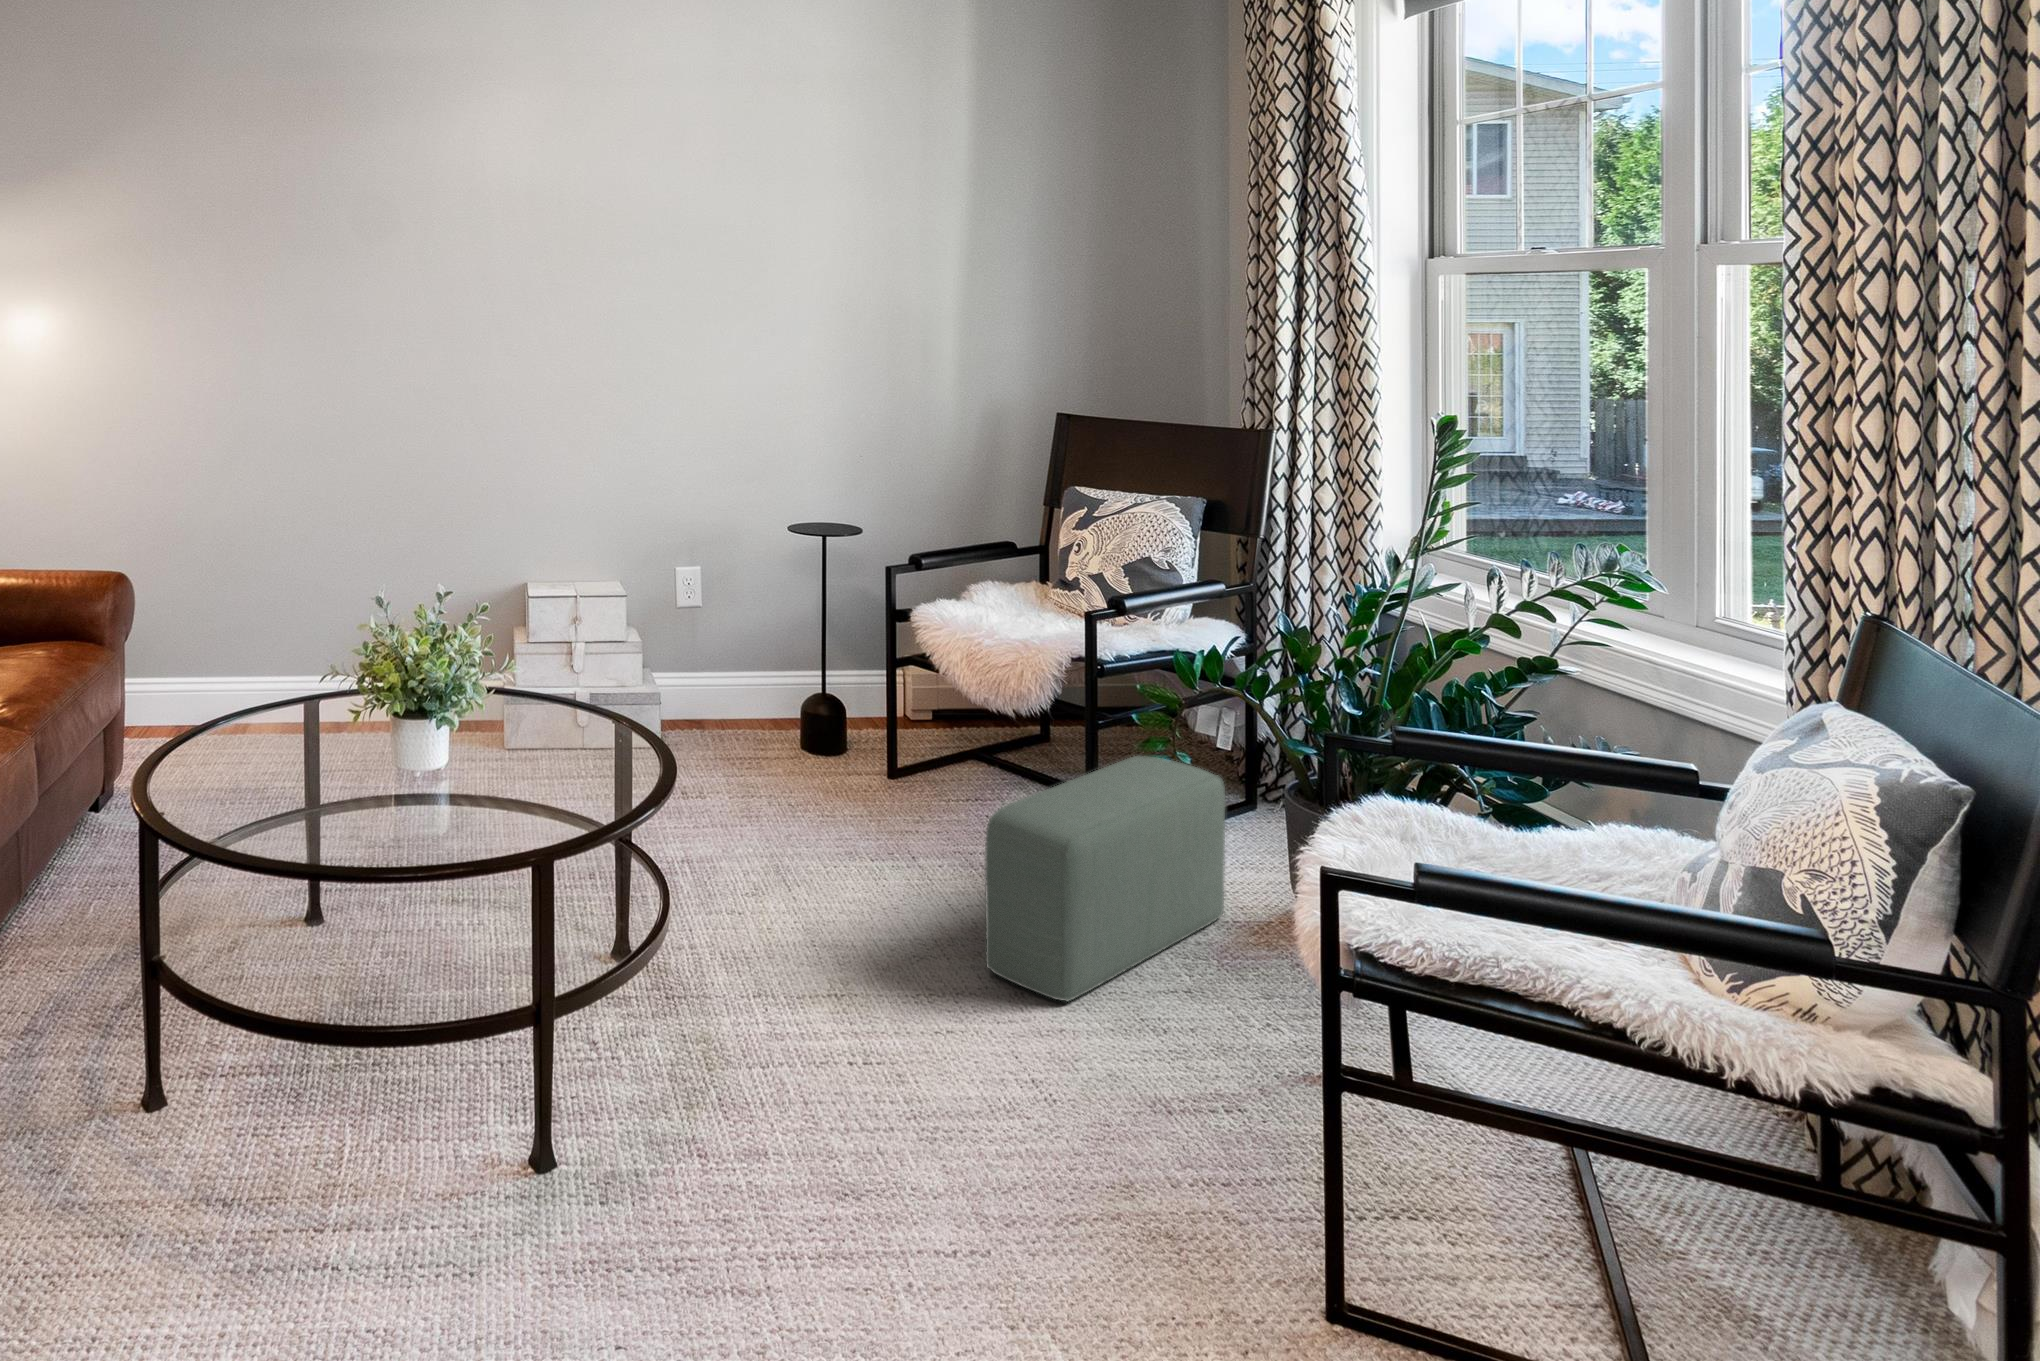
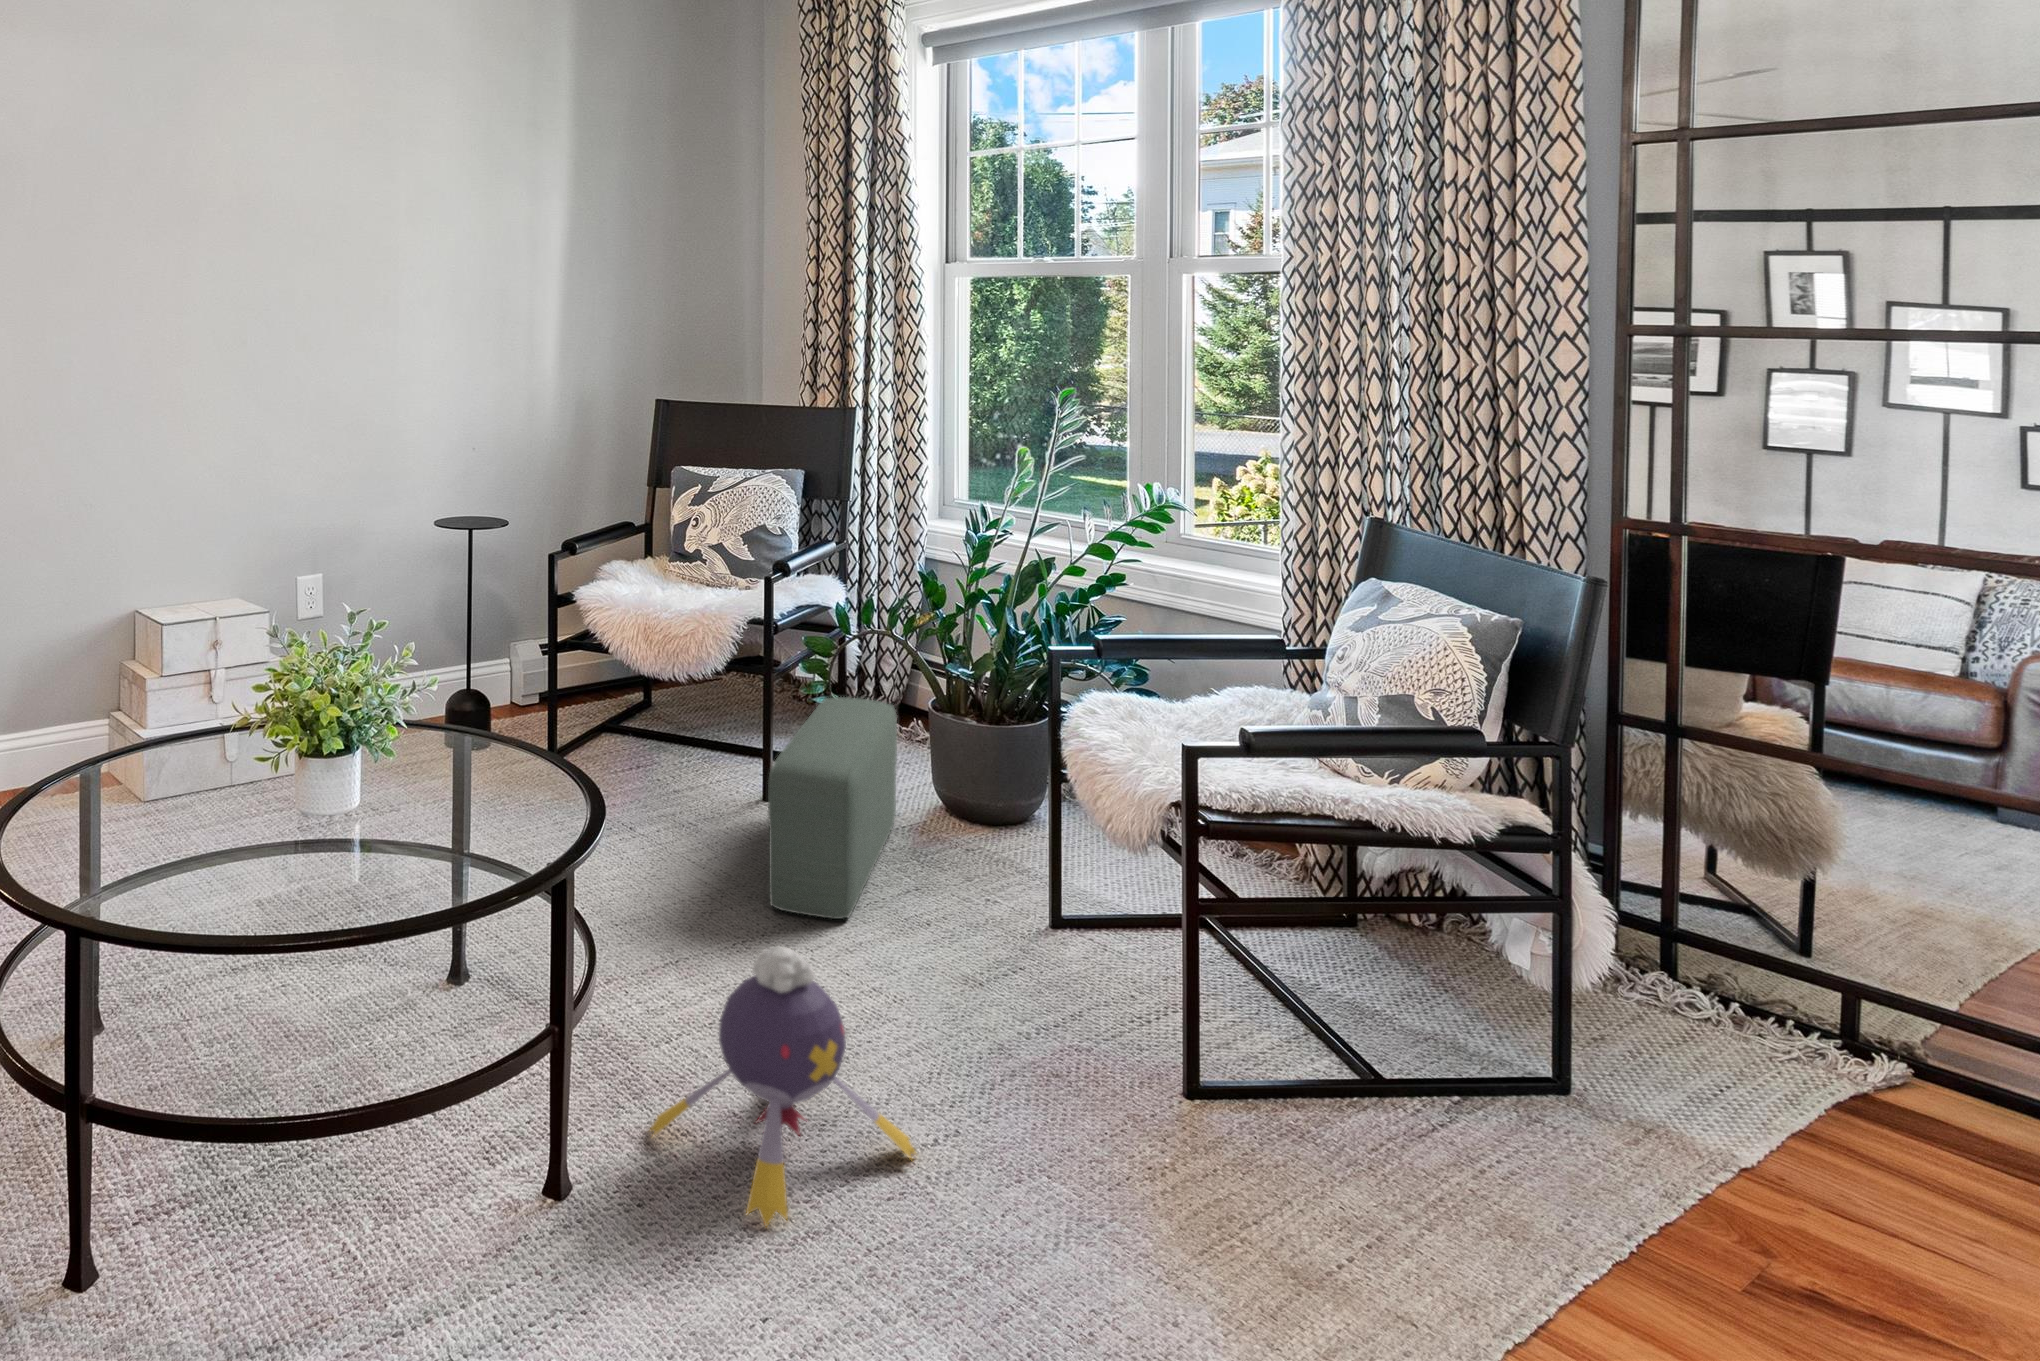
plush toy: none [659,984,929,1271] -> present [649,946,916,1226]

